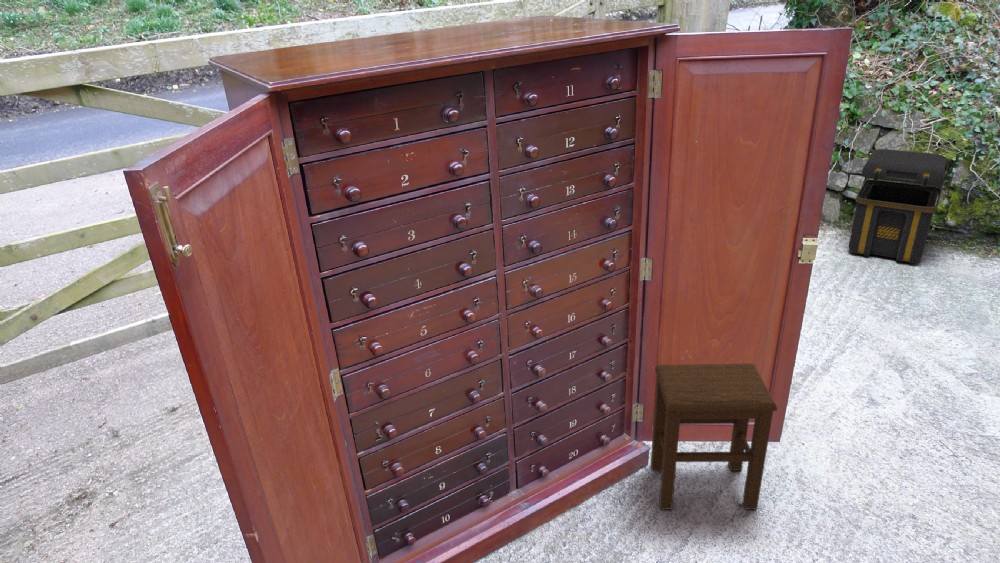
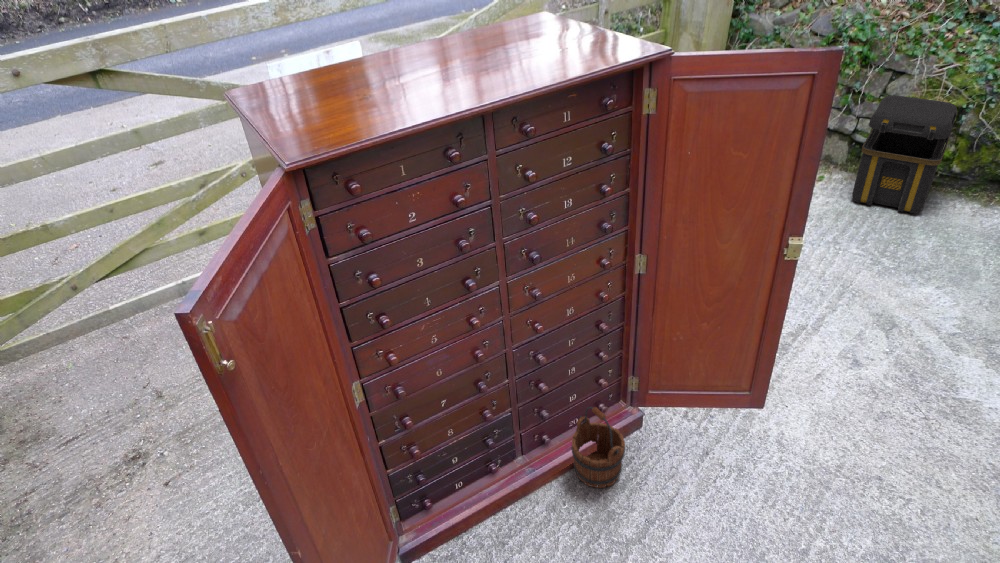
stool: present [651,364,777,509] -> none [645,344,758,471]
wooden bucket: none [571,431,631,527] -> present [571,407,625,488]

